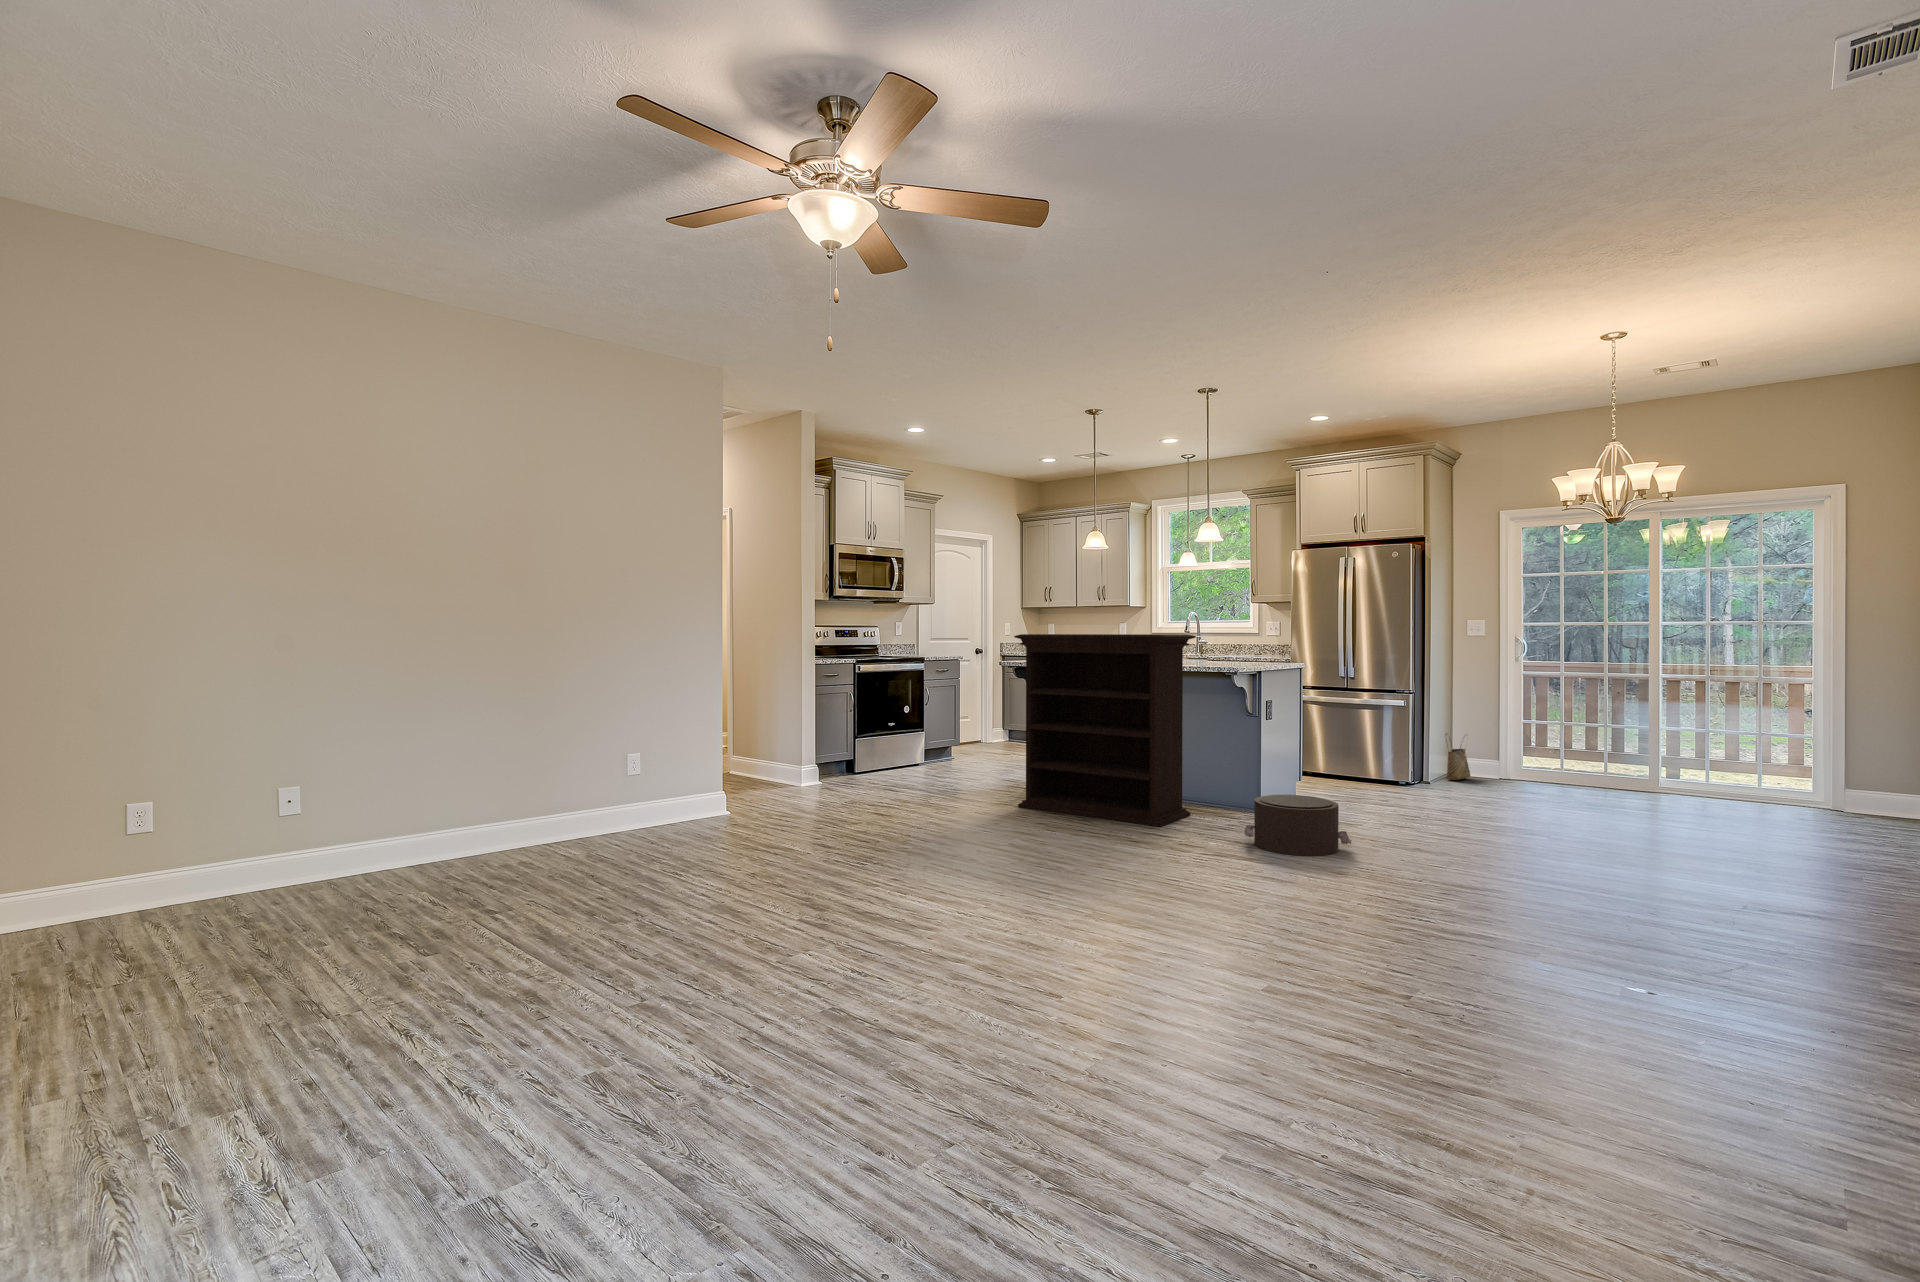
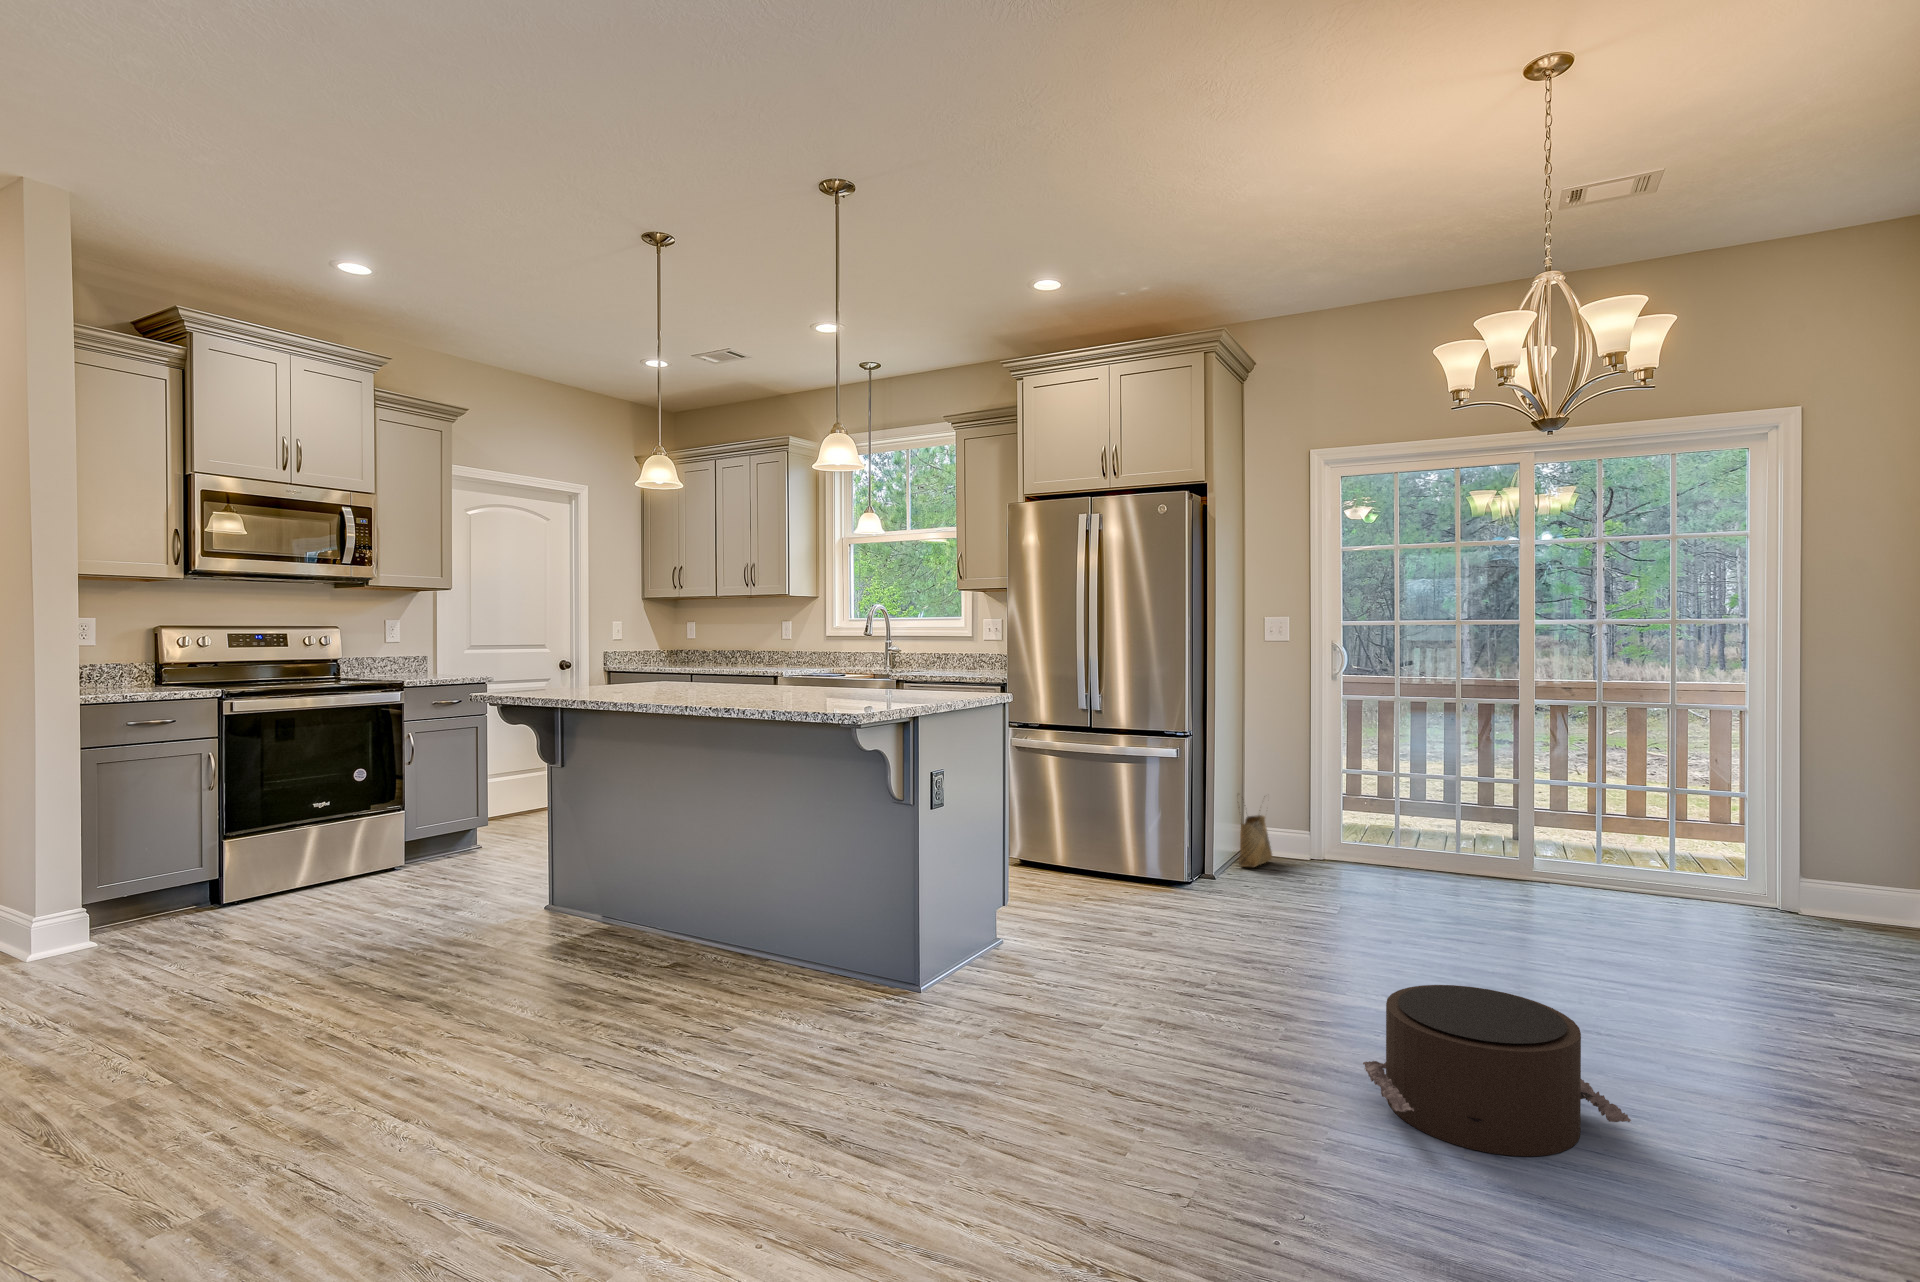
bookshelf: present [1014,634,1196,827] -> none [420,646,780,1060]
pouf: present [1245,795,1351,856] -> present [1363,985,1631,1156]

